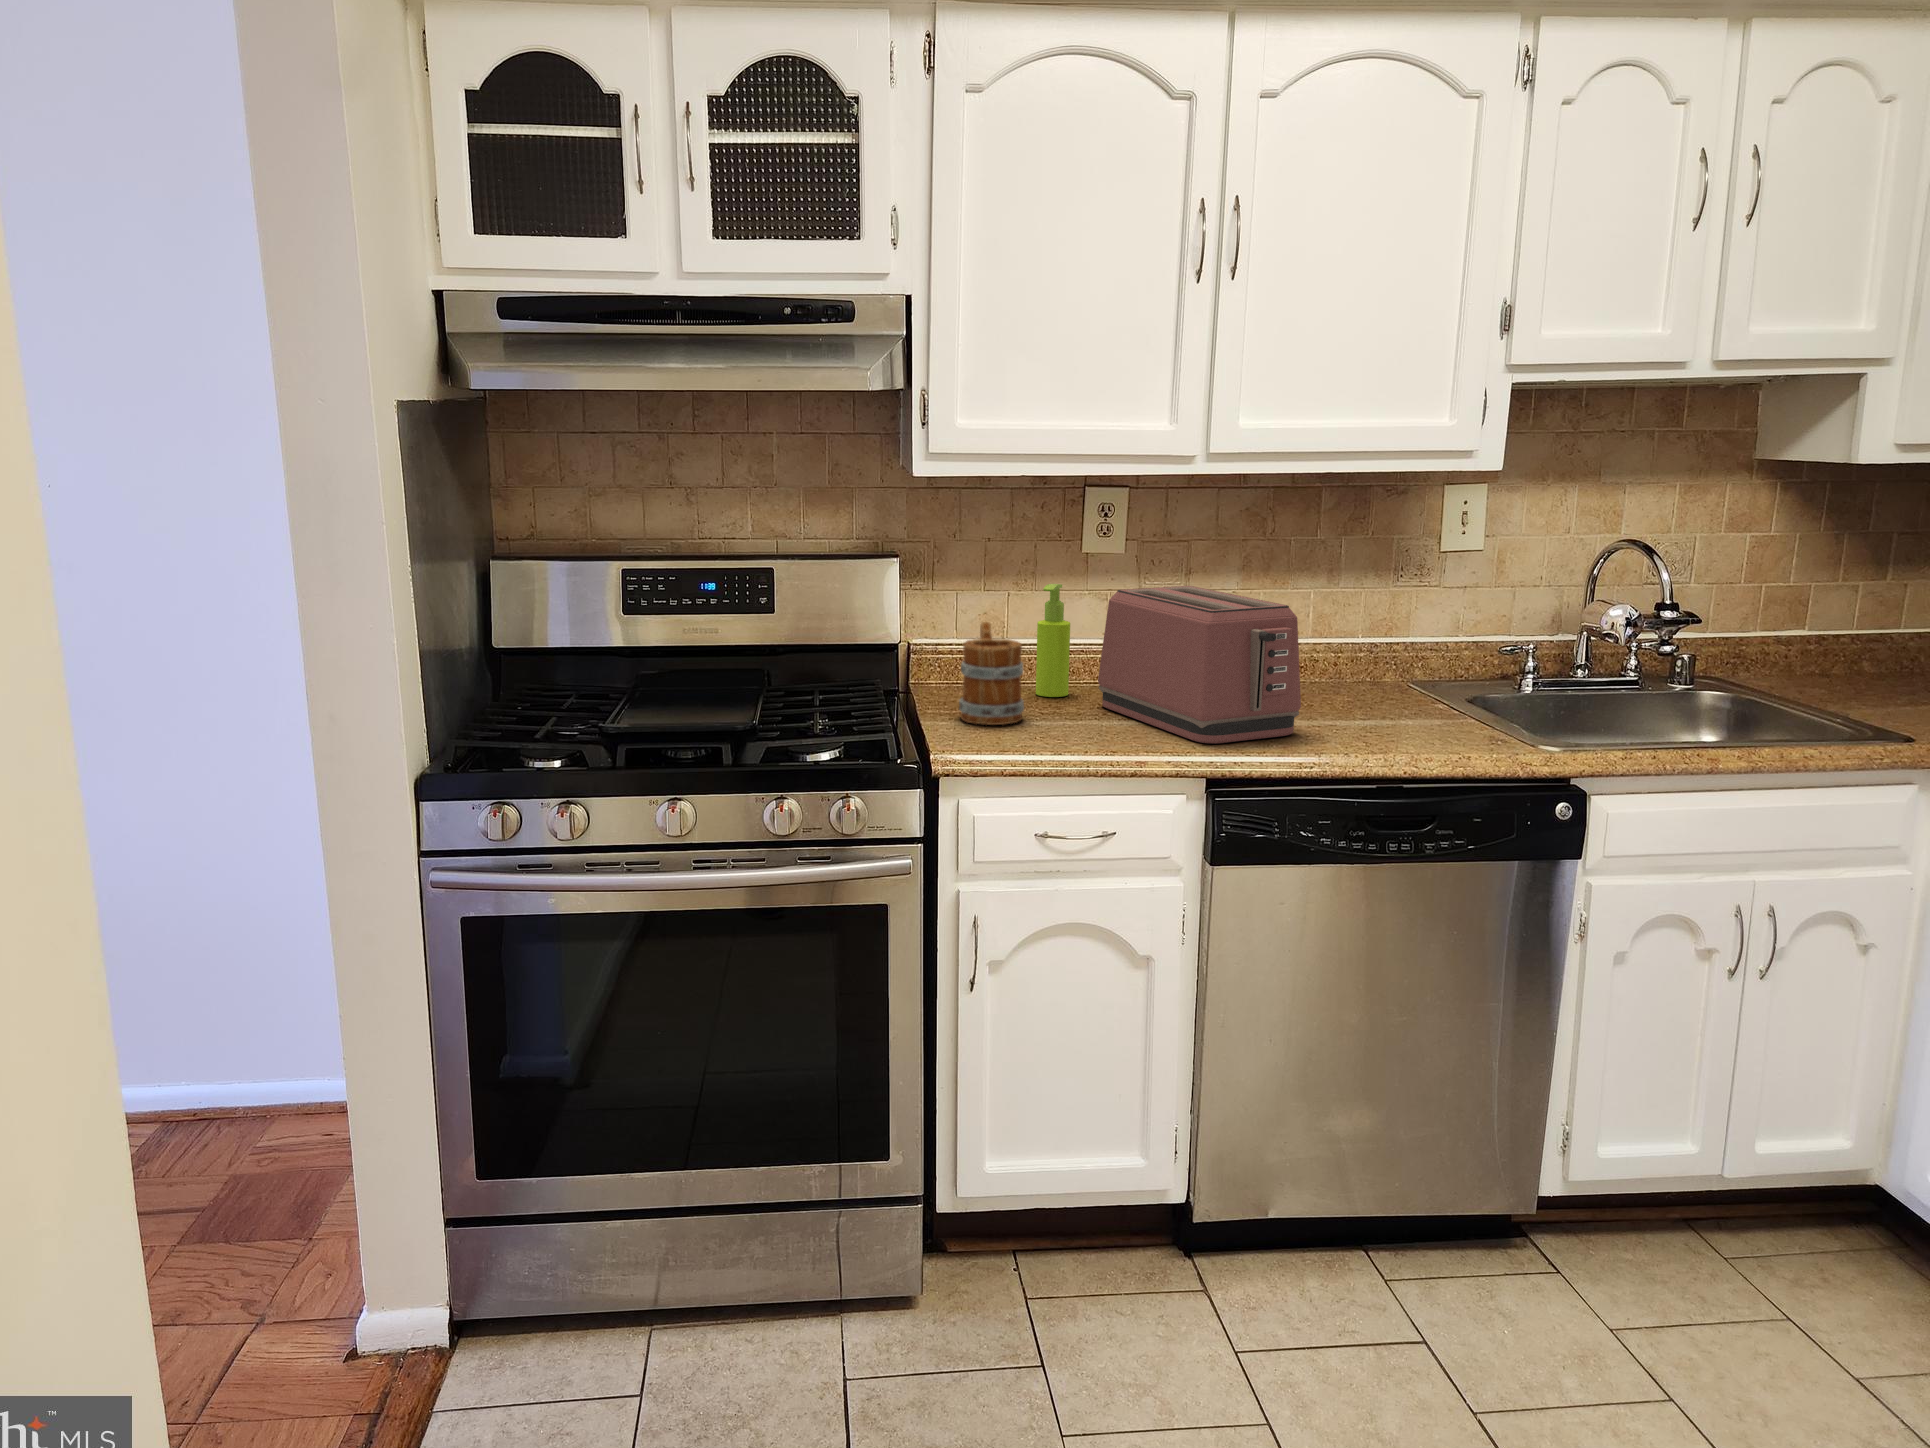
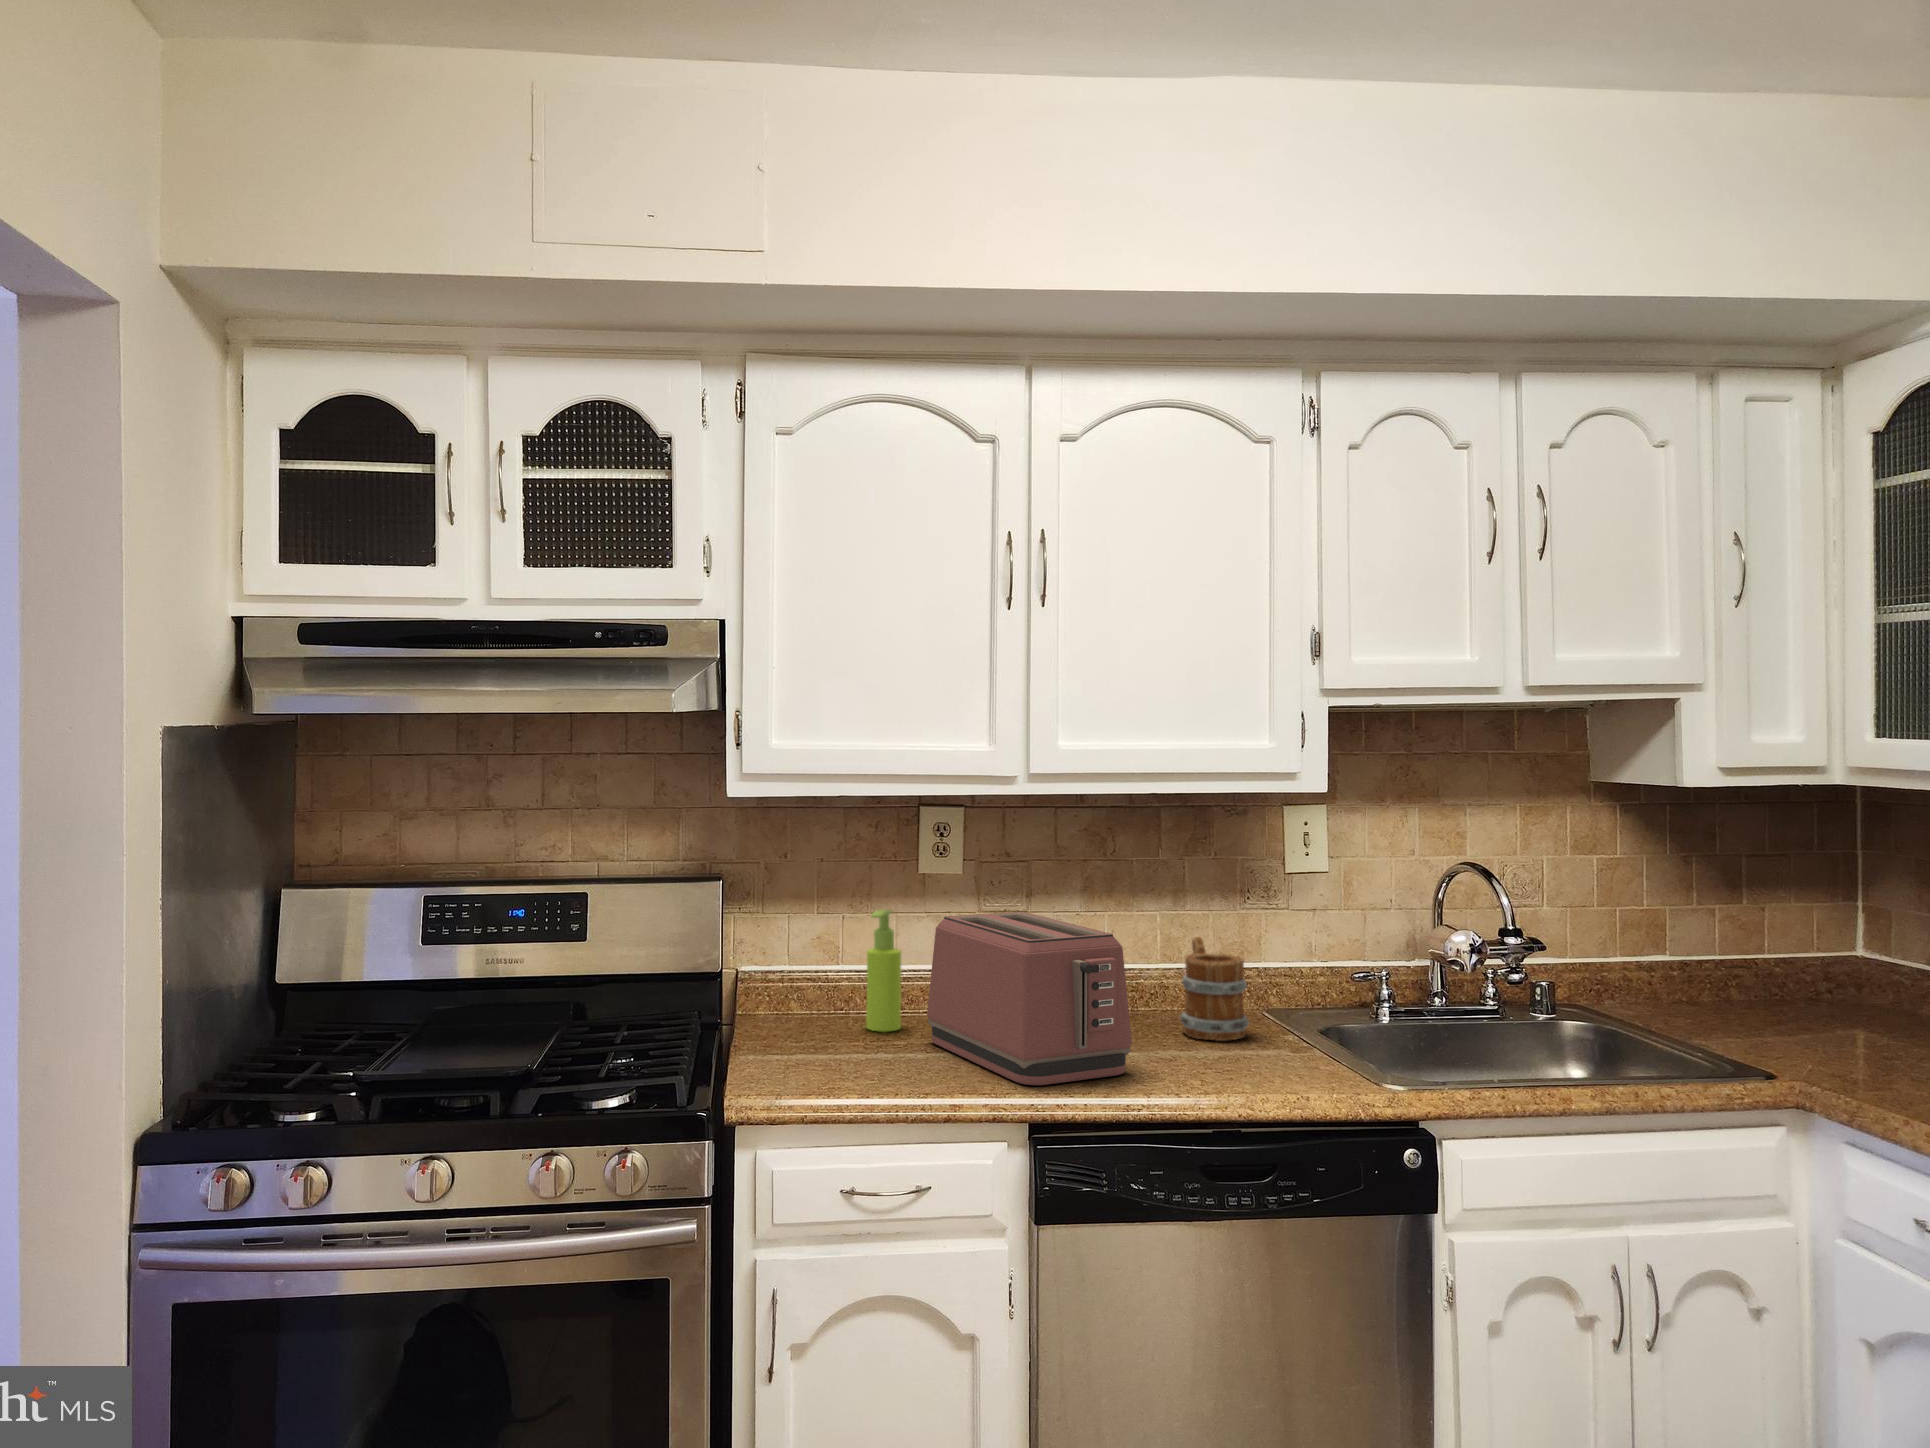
mug: present [959,622,1024,725] -> present [1180,937,1249,1041]

